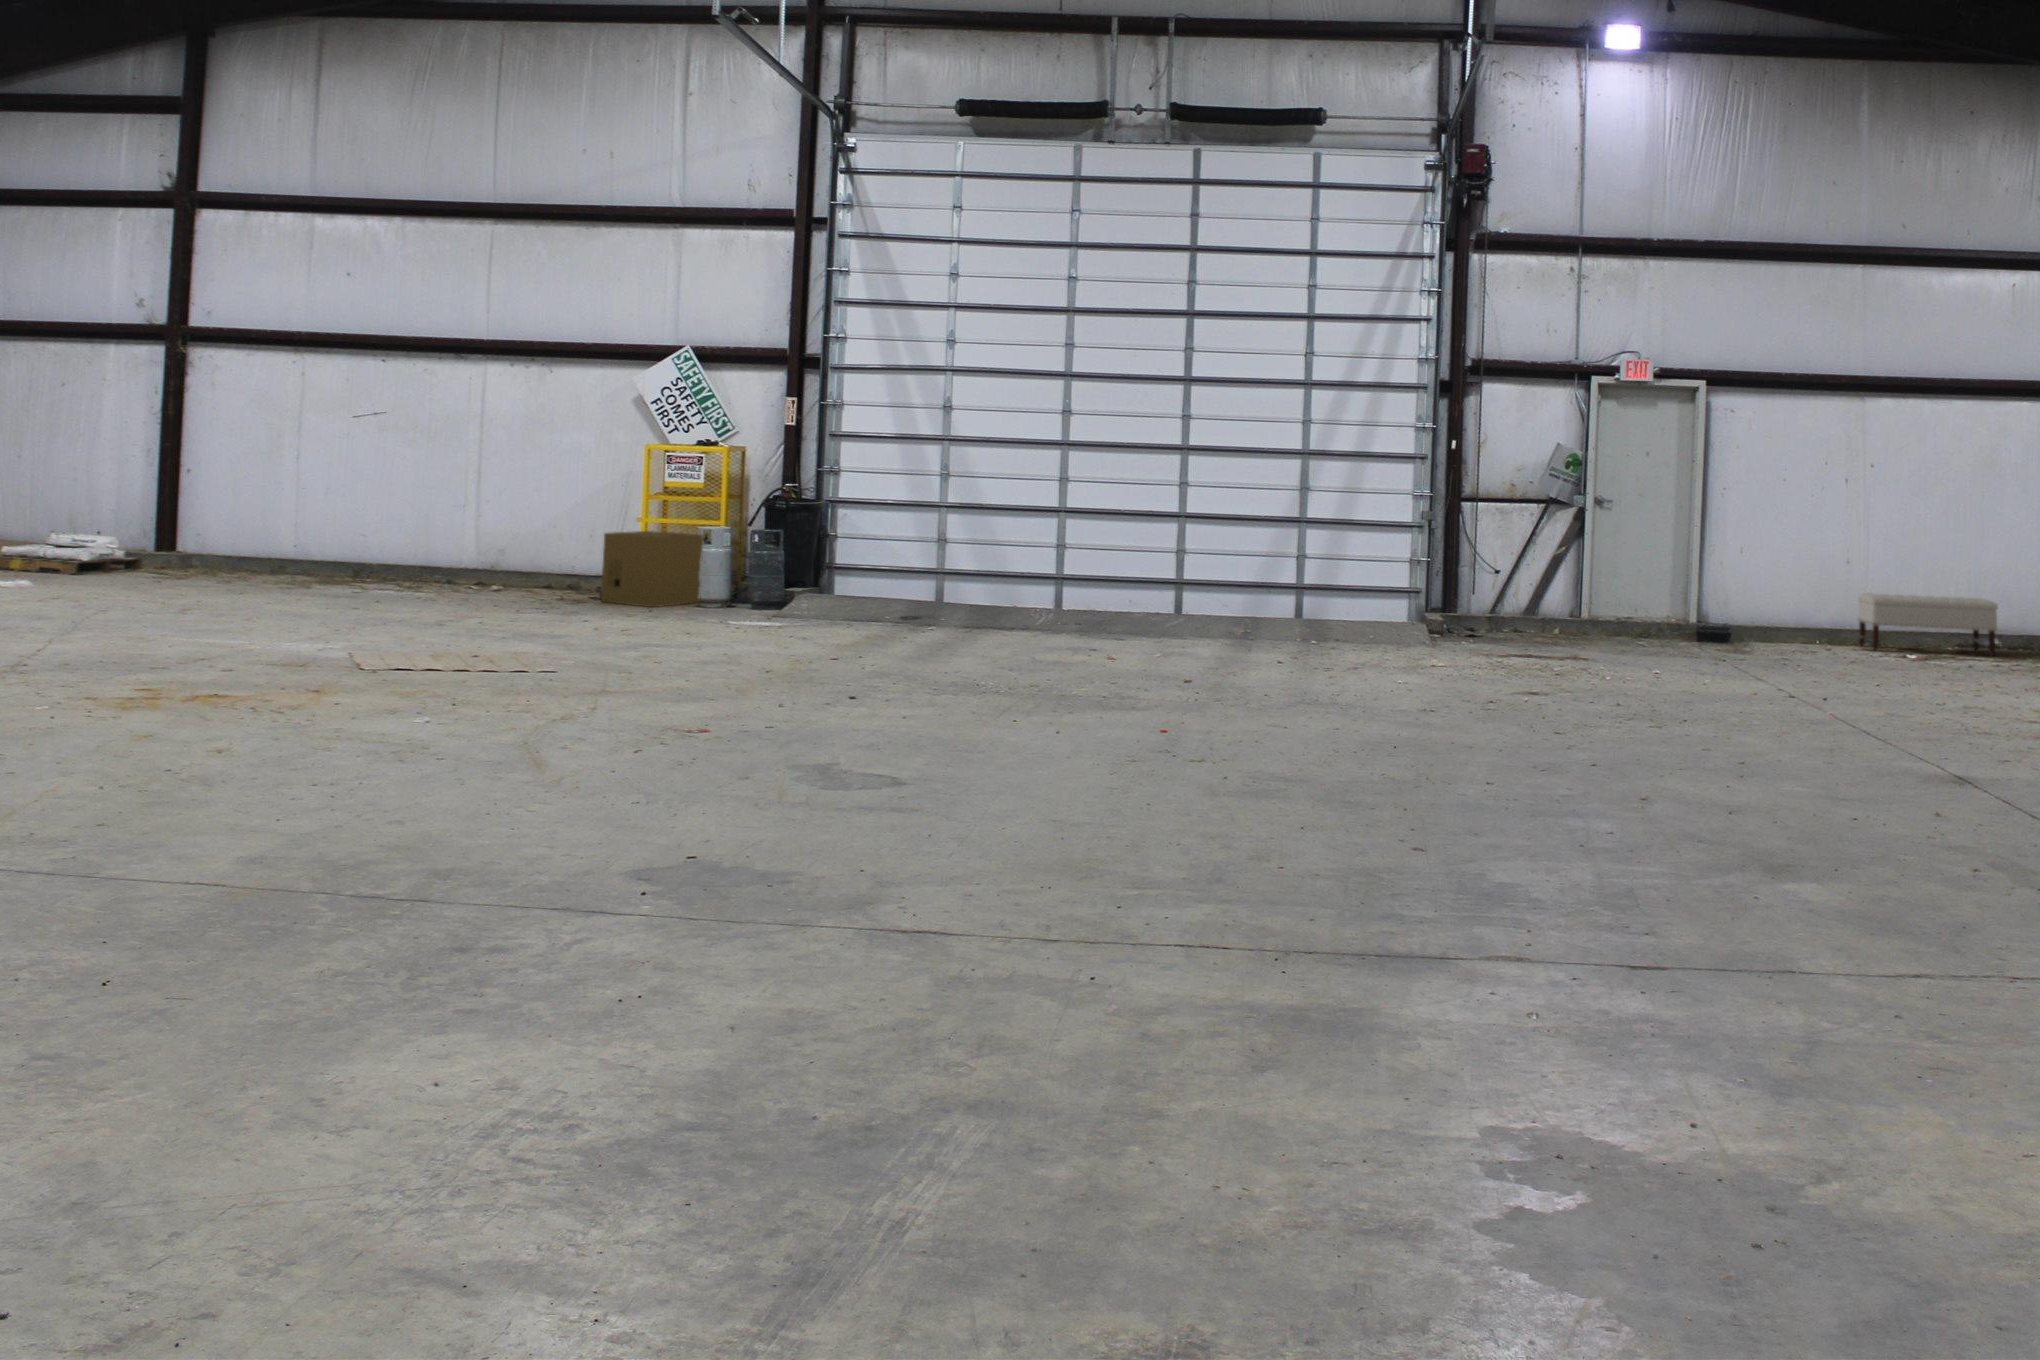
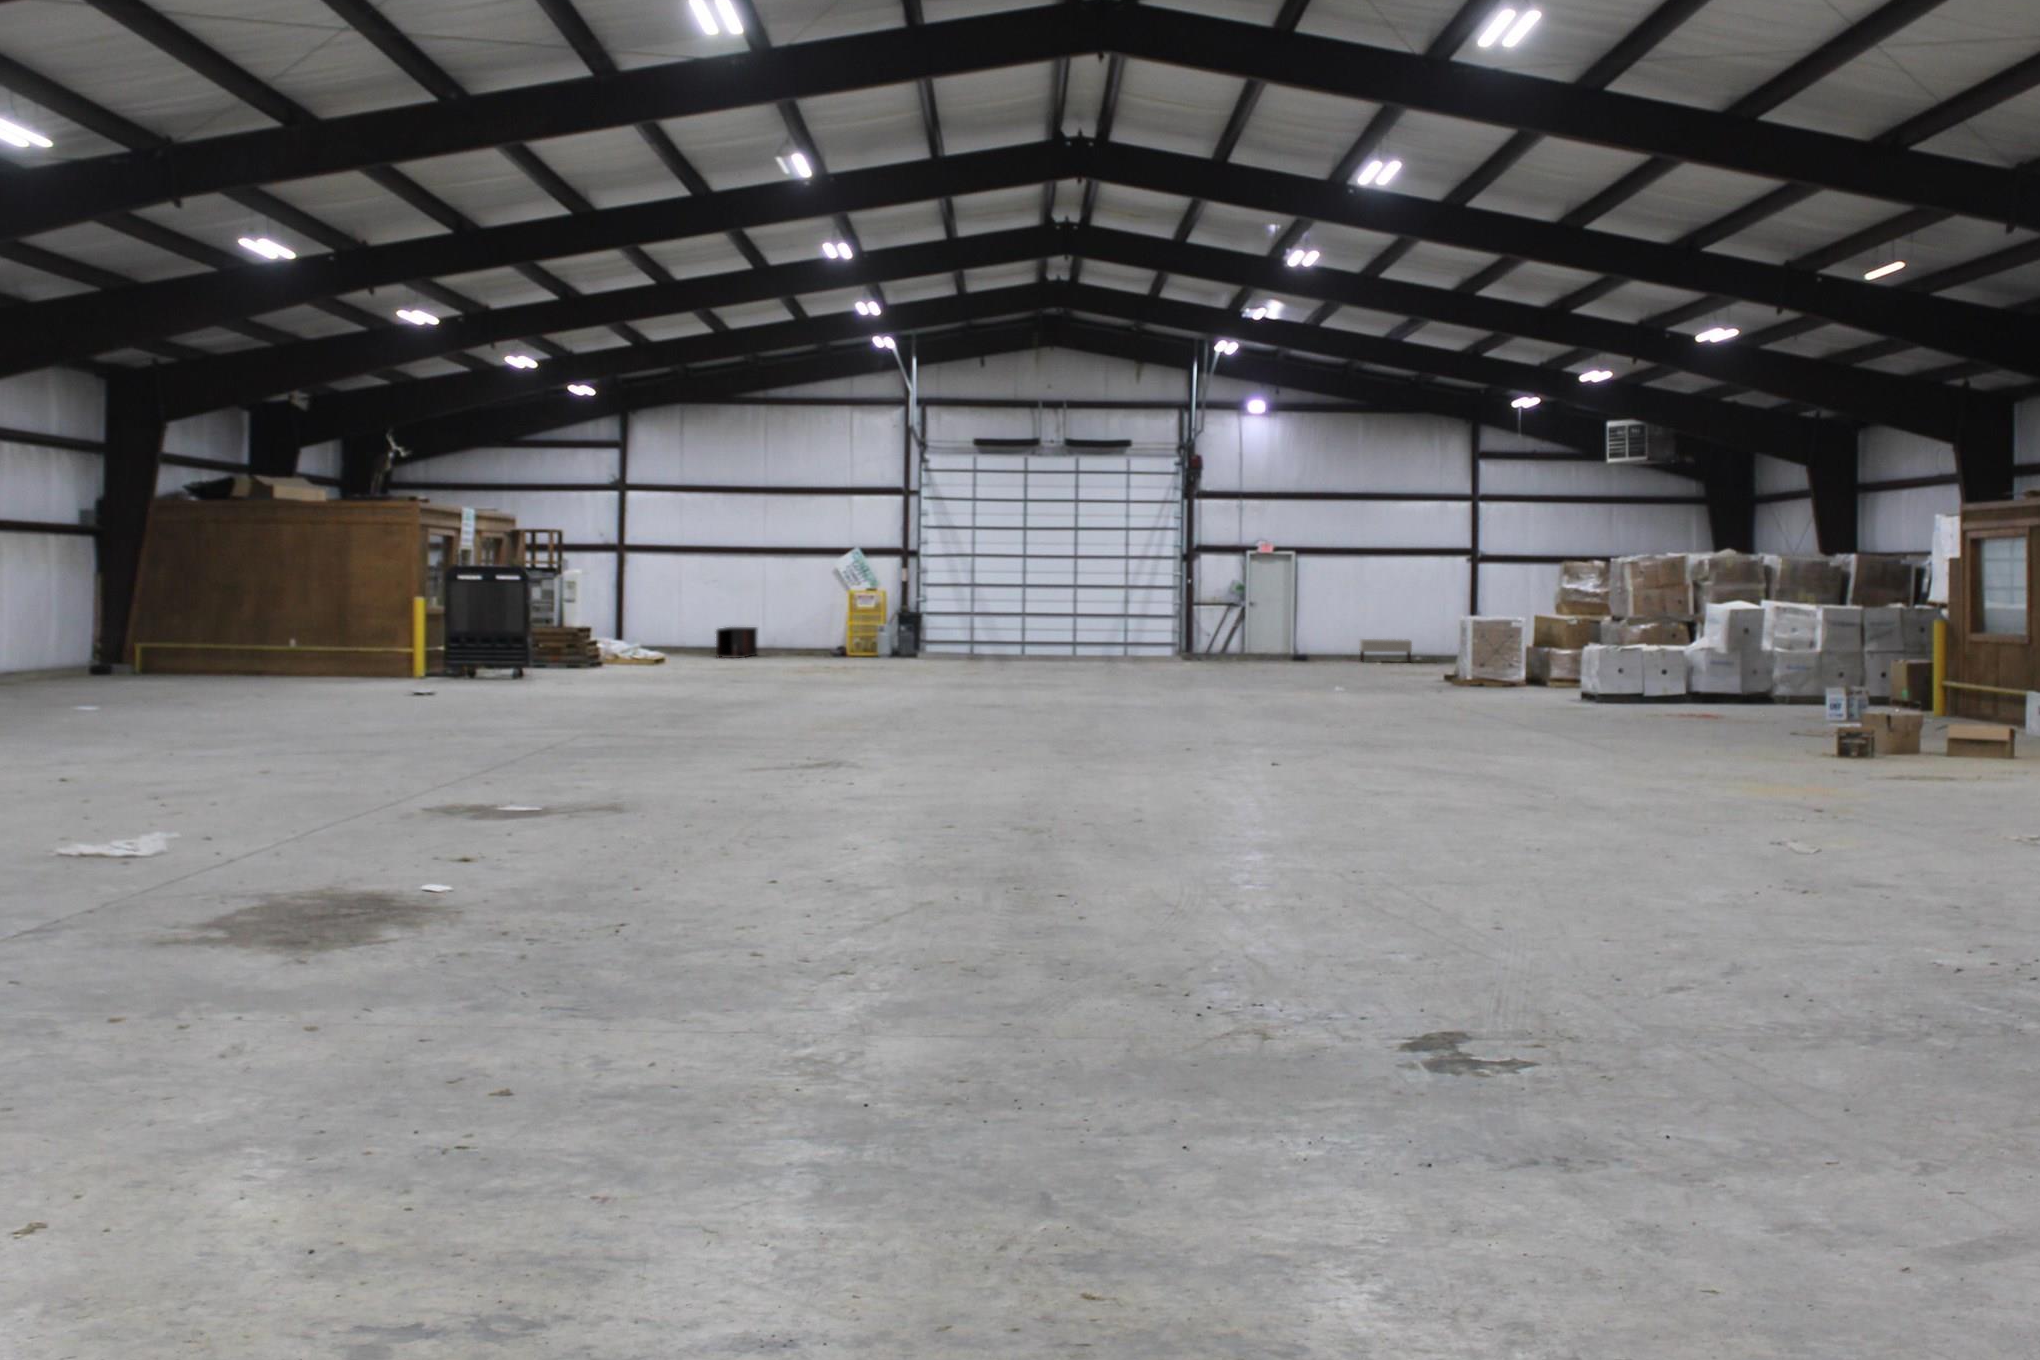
storage cabinet: none [328,518,454,594] -> present [716,627,758,658]
cardboard box: present [601,531,704,607] -> none [833,629,873,660]

